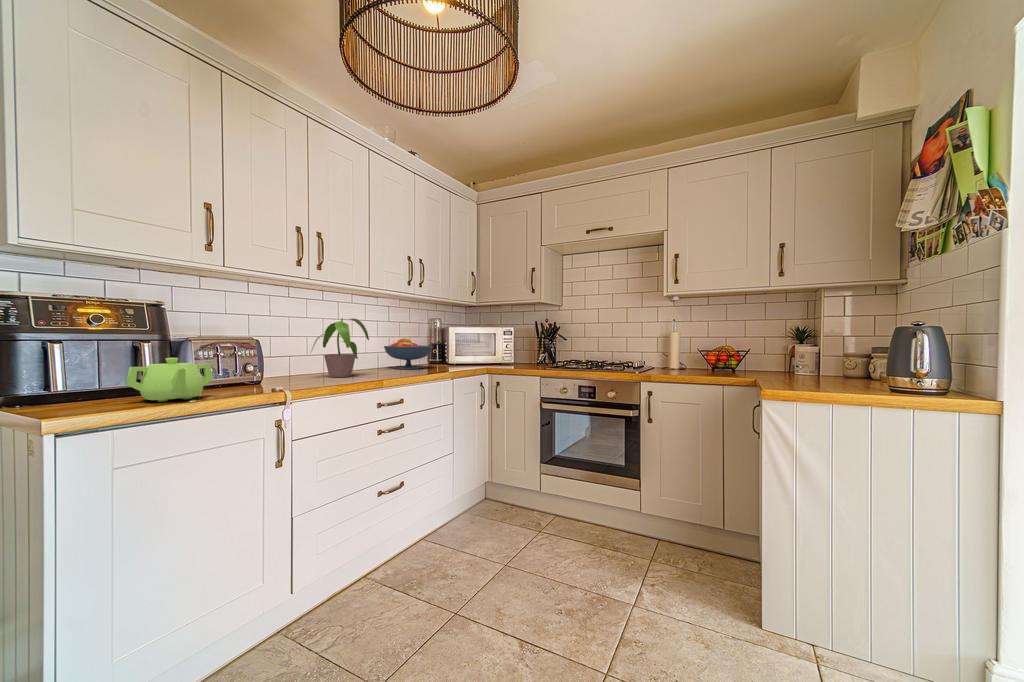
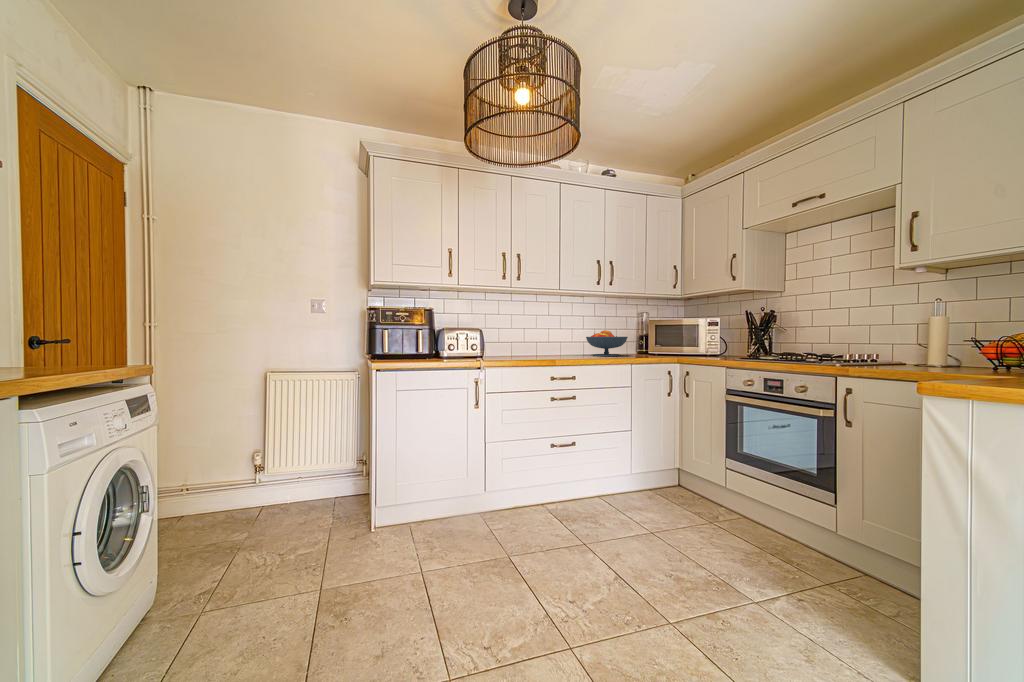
potted plant: present [310,318,369,377] -> none [513,313,561,358]
teapot: present [126,358,214,402] -> none [404,338,443,362]

